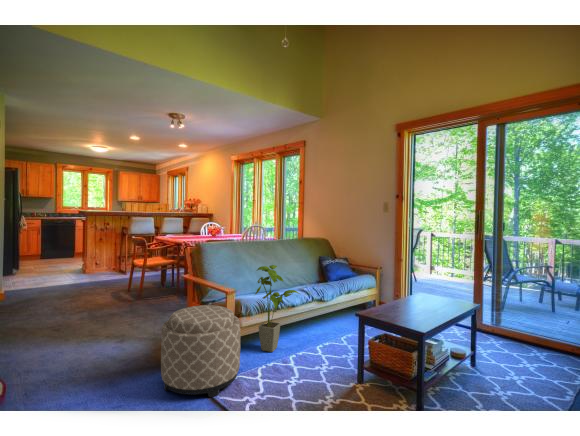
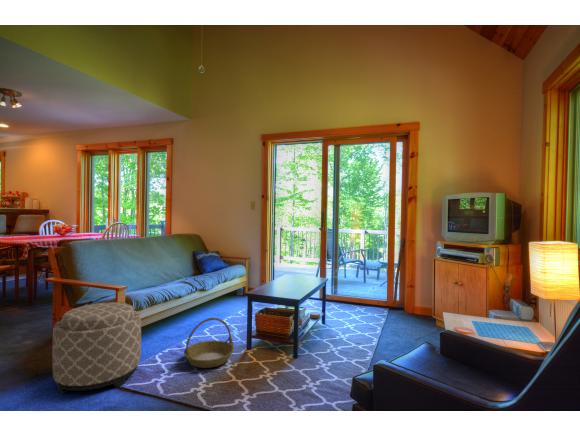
house plant: present [255,265,298,352] -> none [144,259,190,342]
basket: none [282,338,339,398] -> present [184,318,234,368]

